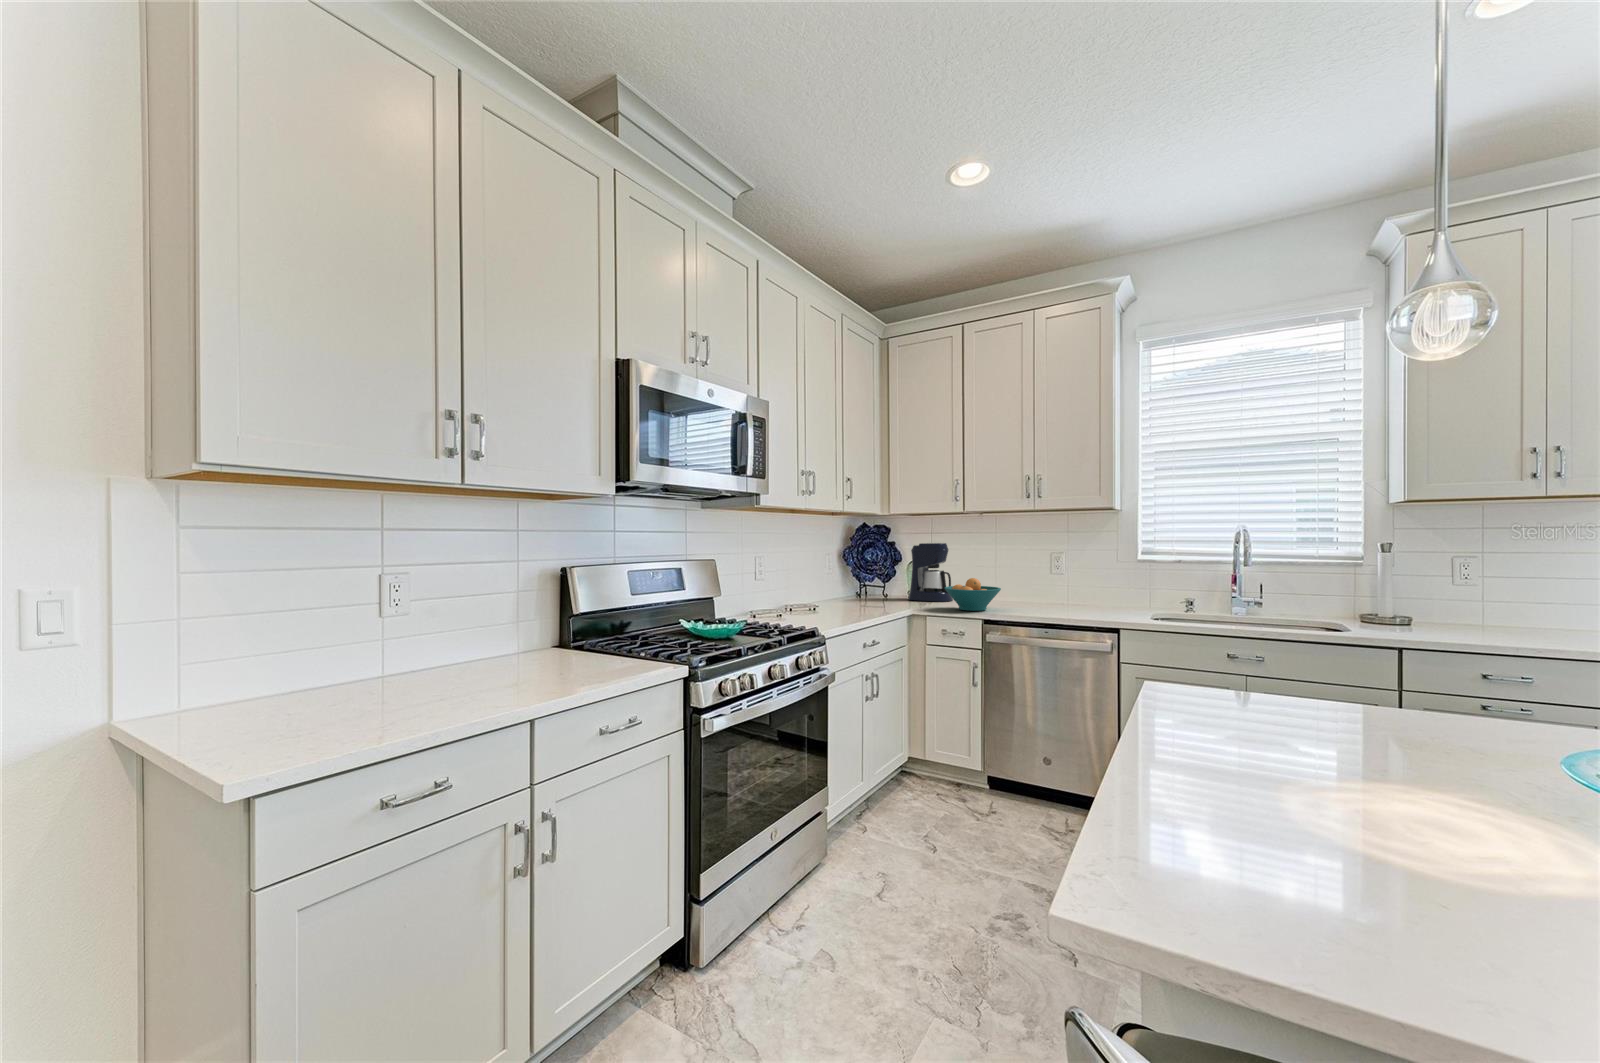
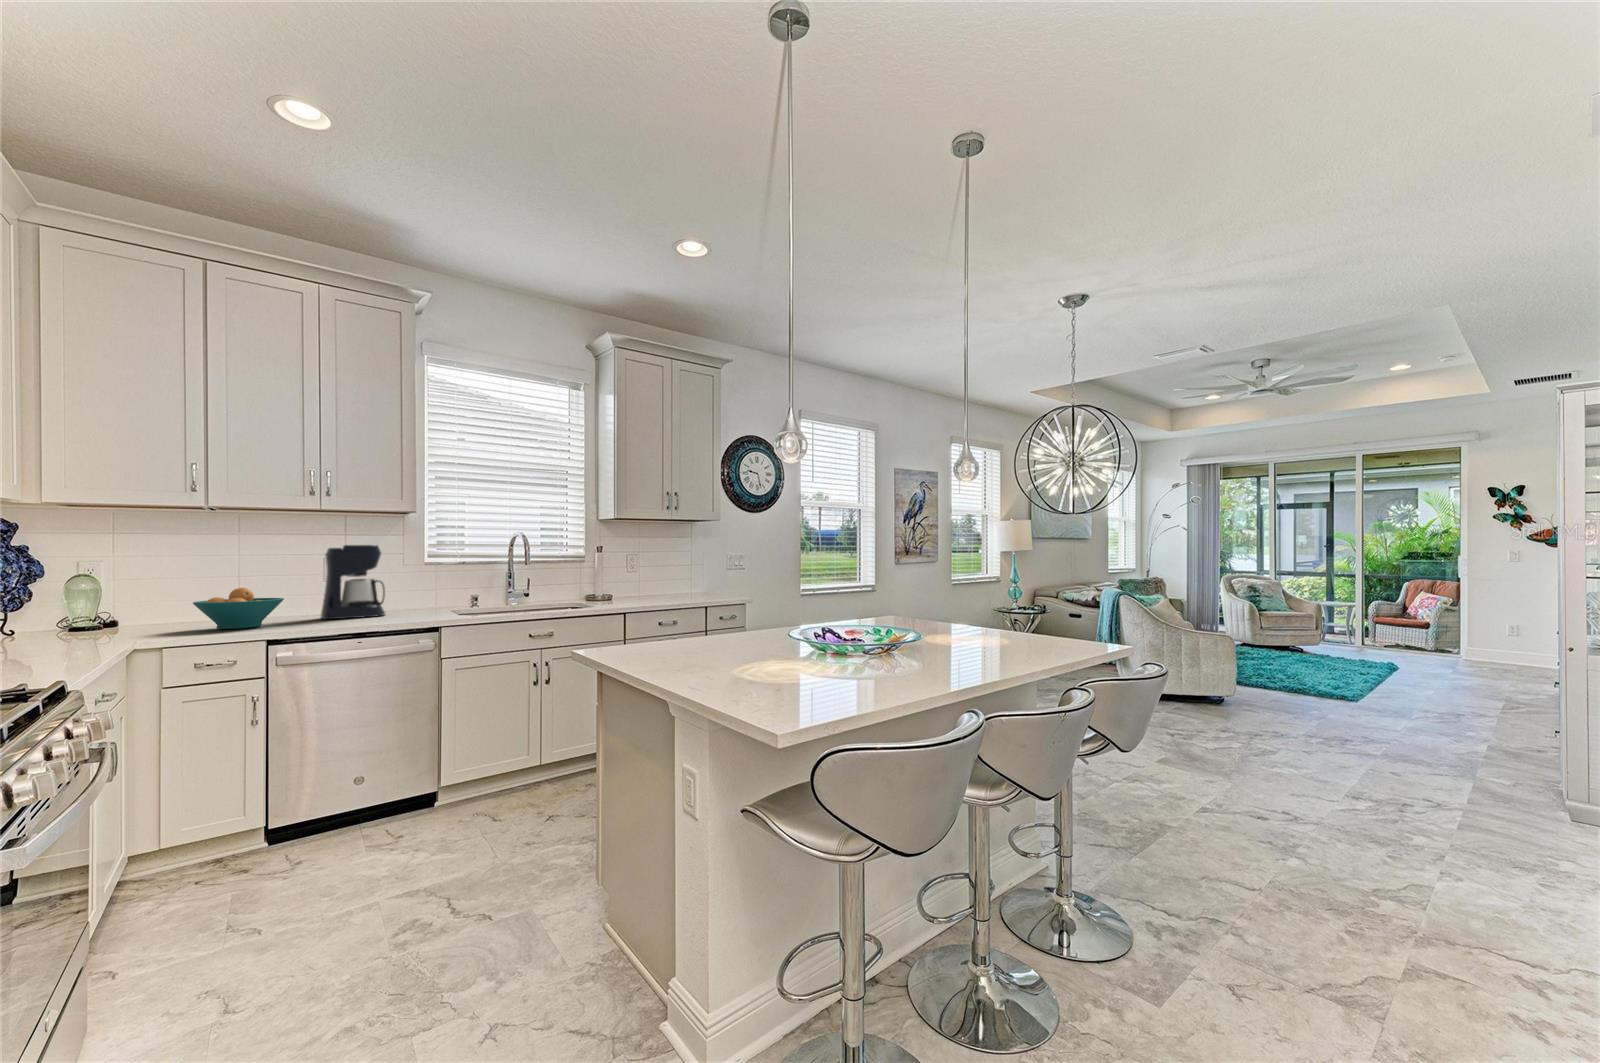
coffee maker: present [909,543,953,602] -> present [321,545,385,619]

